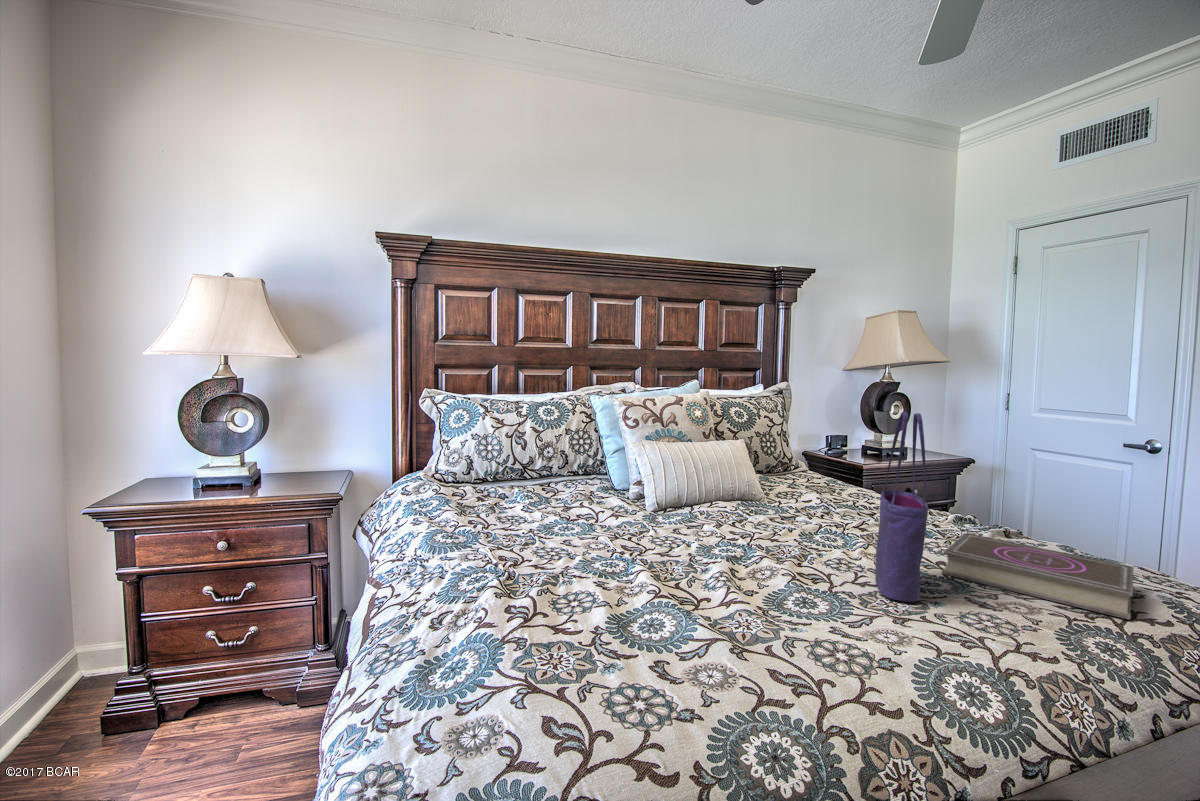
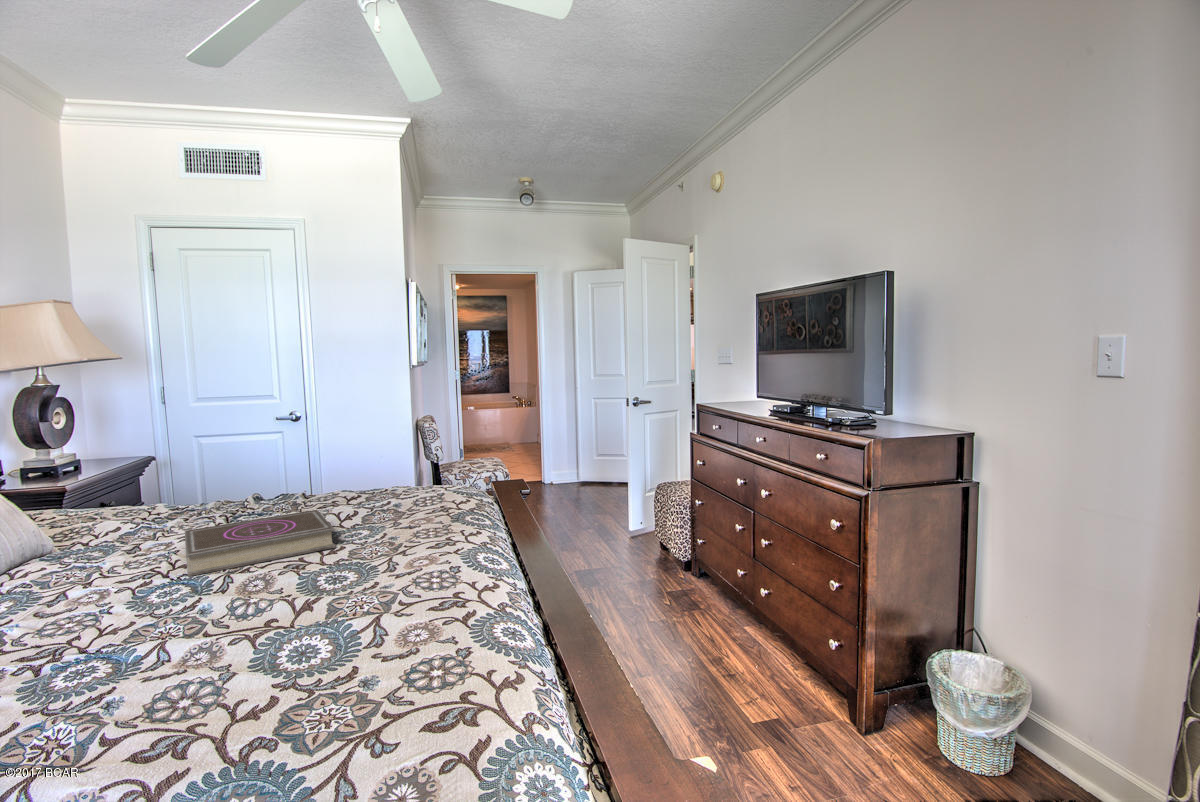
tote bag: present [875,412,928,602] -> none [123,430,195,623]

